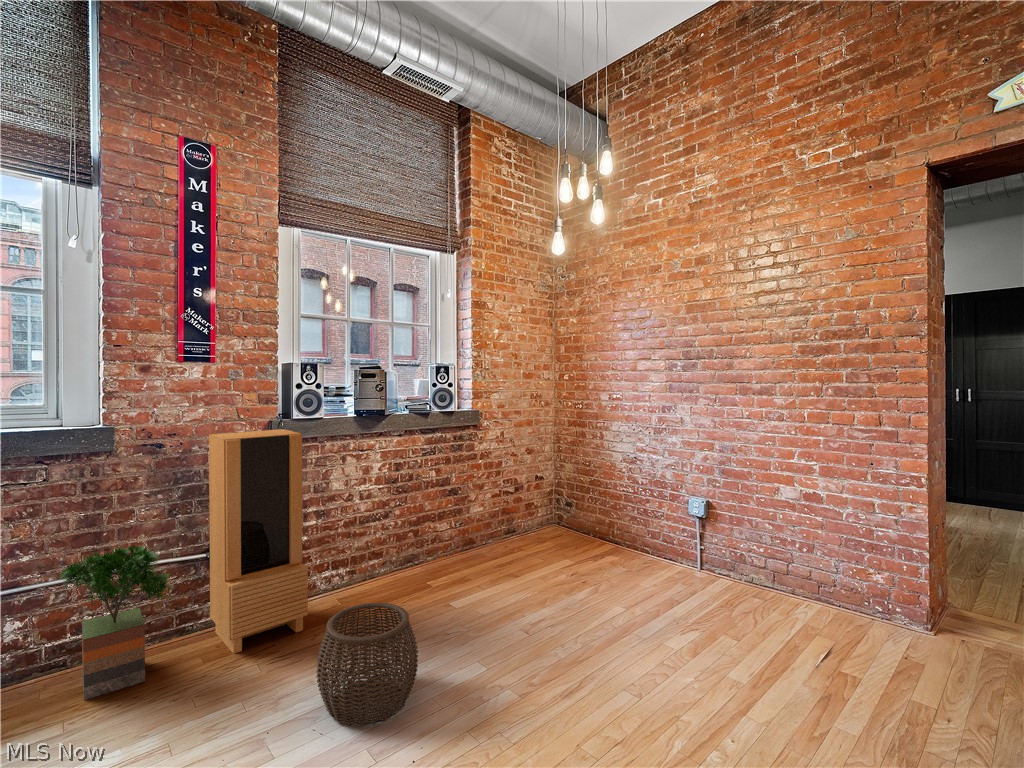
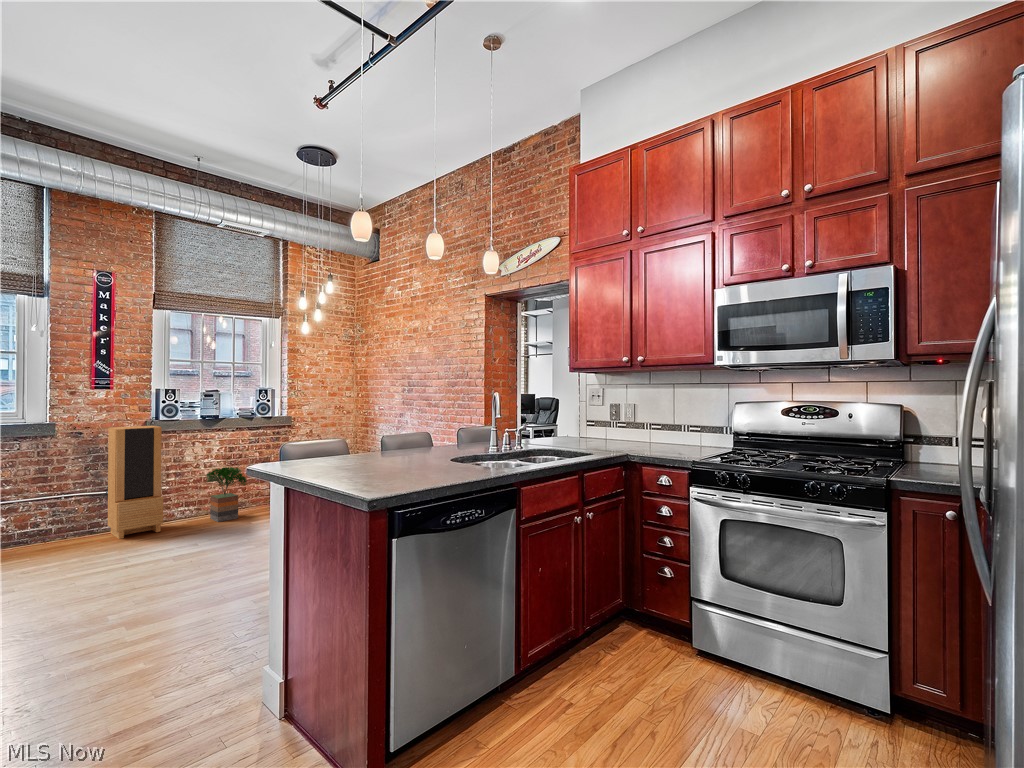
potted tree: present [59,545,169,700] -> present [206,467,247,522]
woven basket: present [316,603,418,726] -> none [155,506,209,554]

